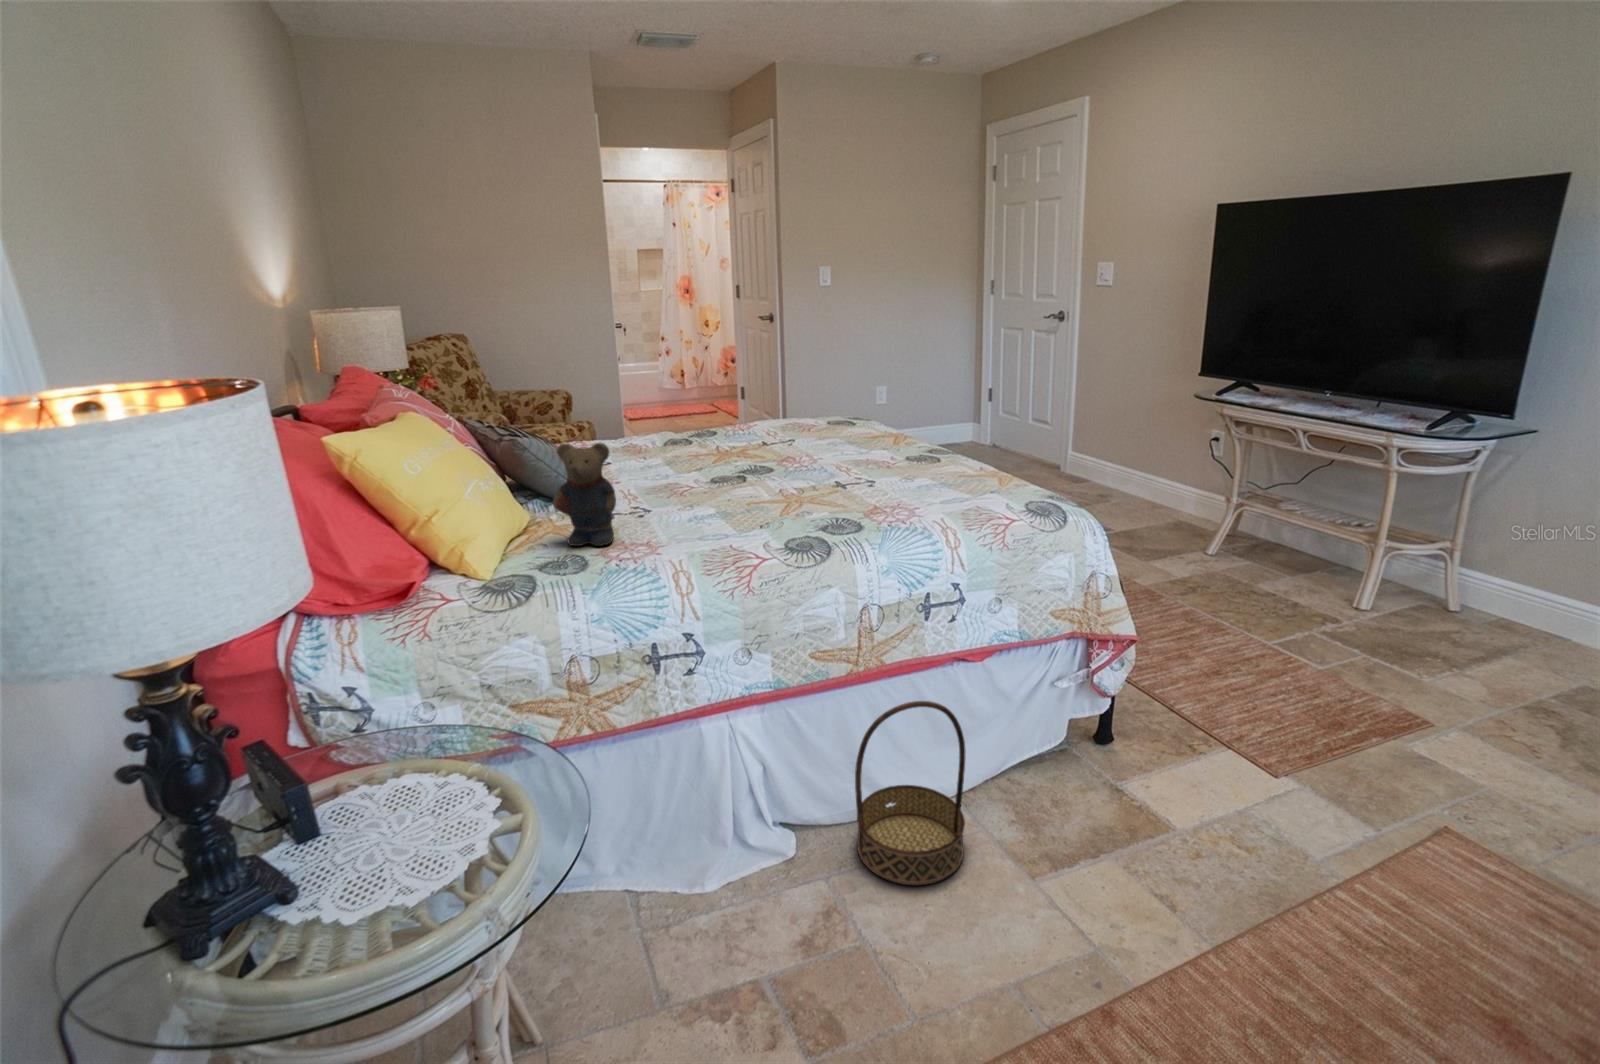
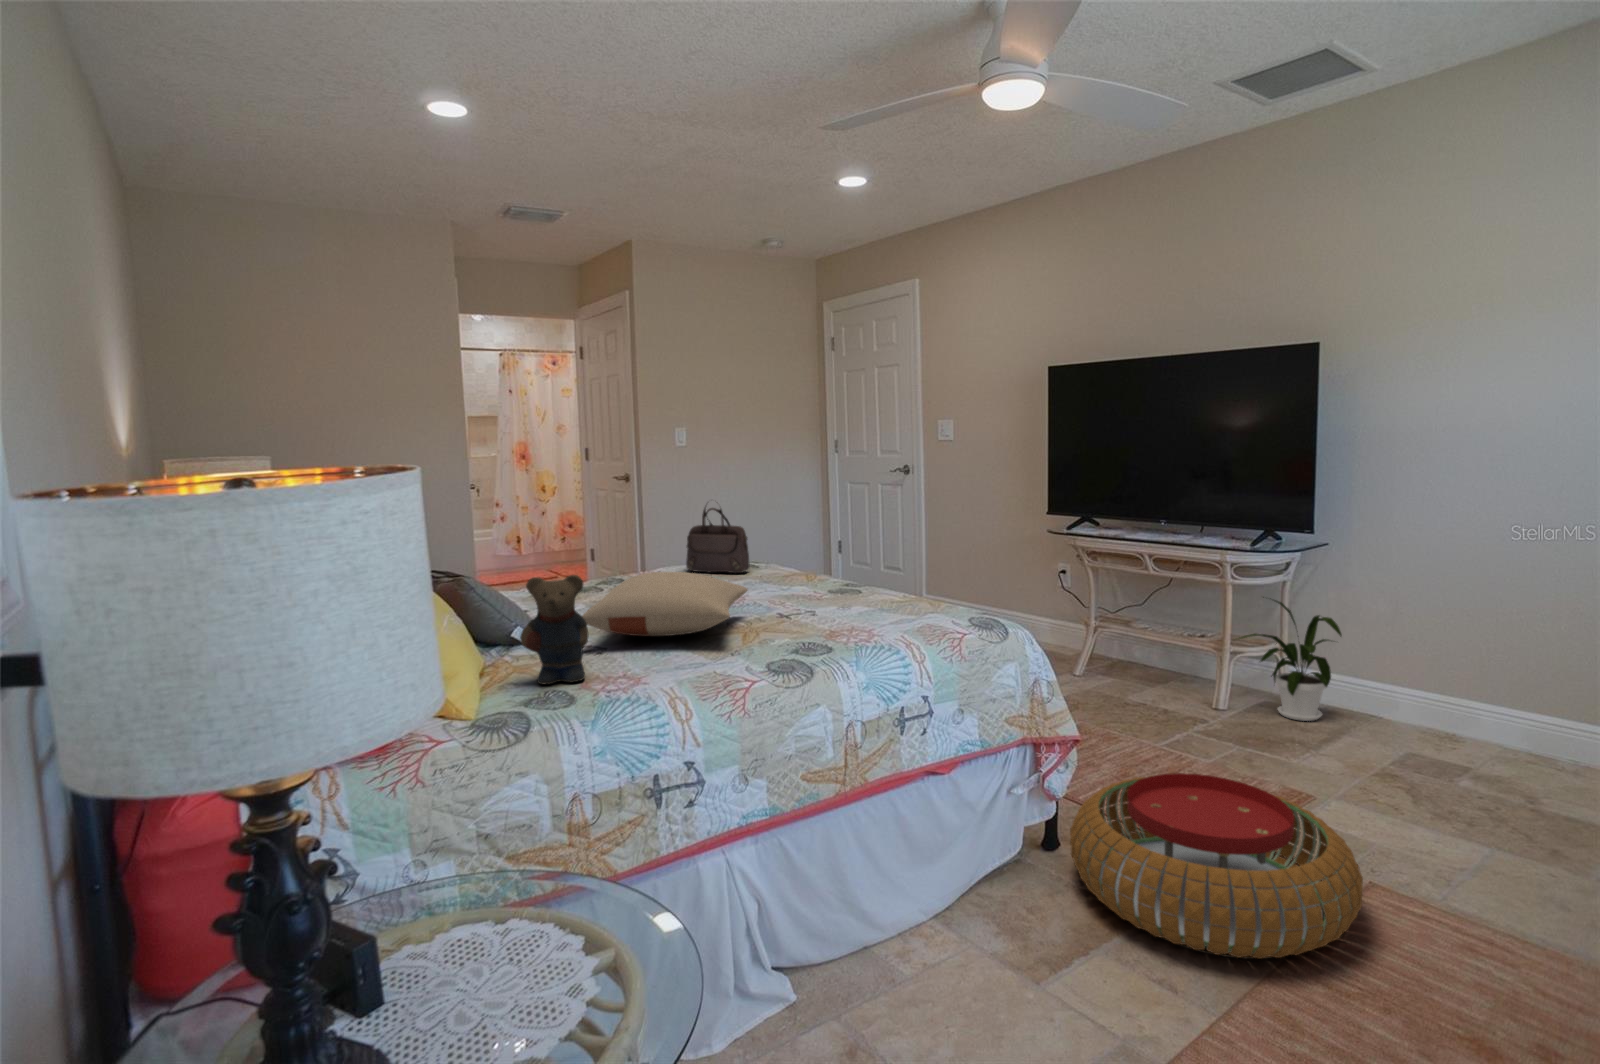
handbag: none [781,354,841,432] -> present [686,507,750,573]
pillow: none [626,437,806,500] -> present [582,572,748,636]
house plant: none [1387,486,1533,632] -> present [1239,597,1342,721]
pouf: none [1109,683,1439,898] -> present [1070,773,1363,959]
basket: present [855,701,966,885] -> none [858,810,968,1011]

